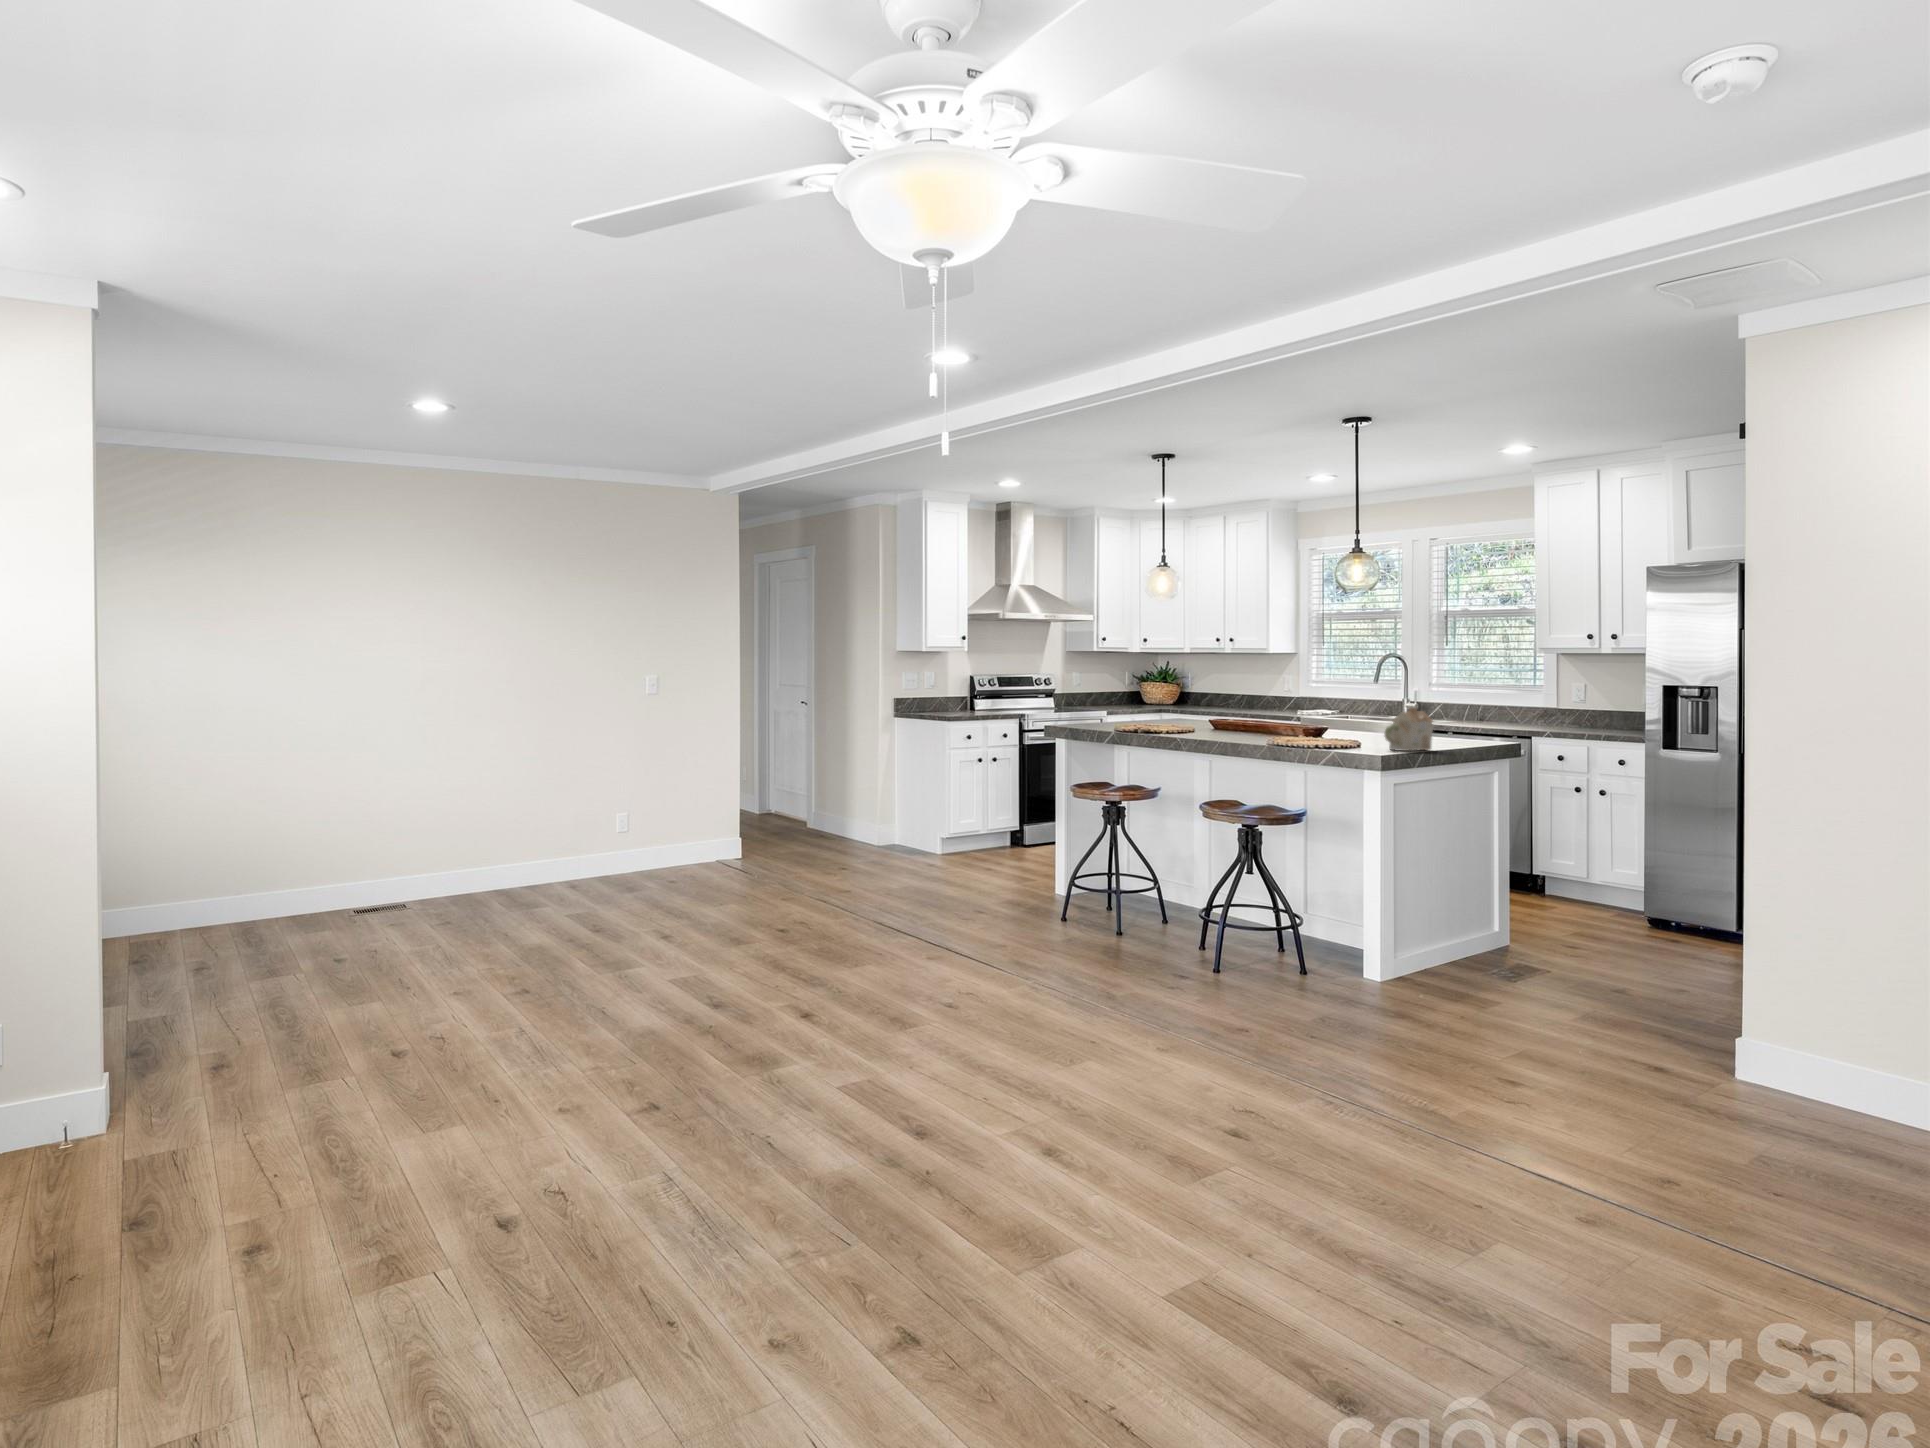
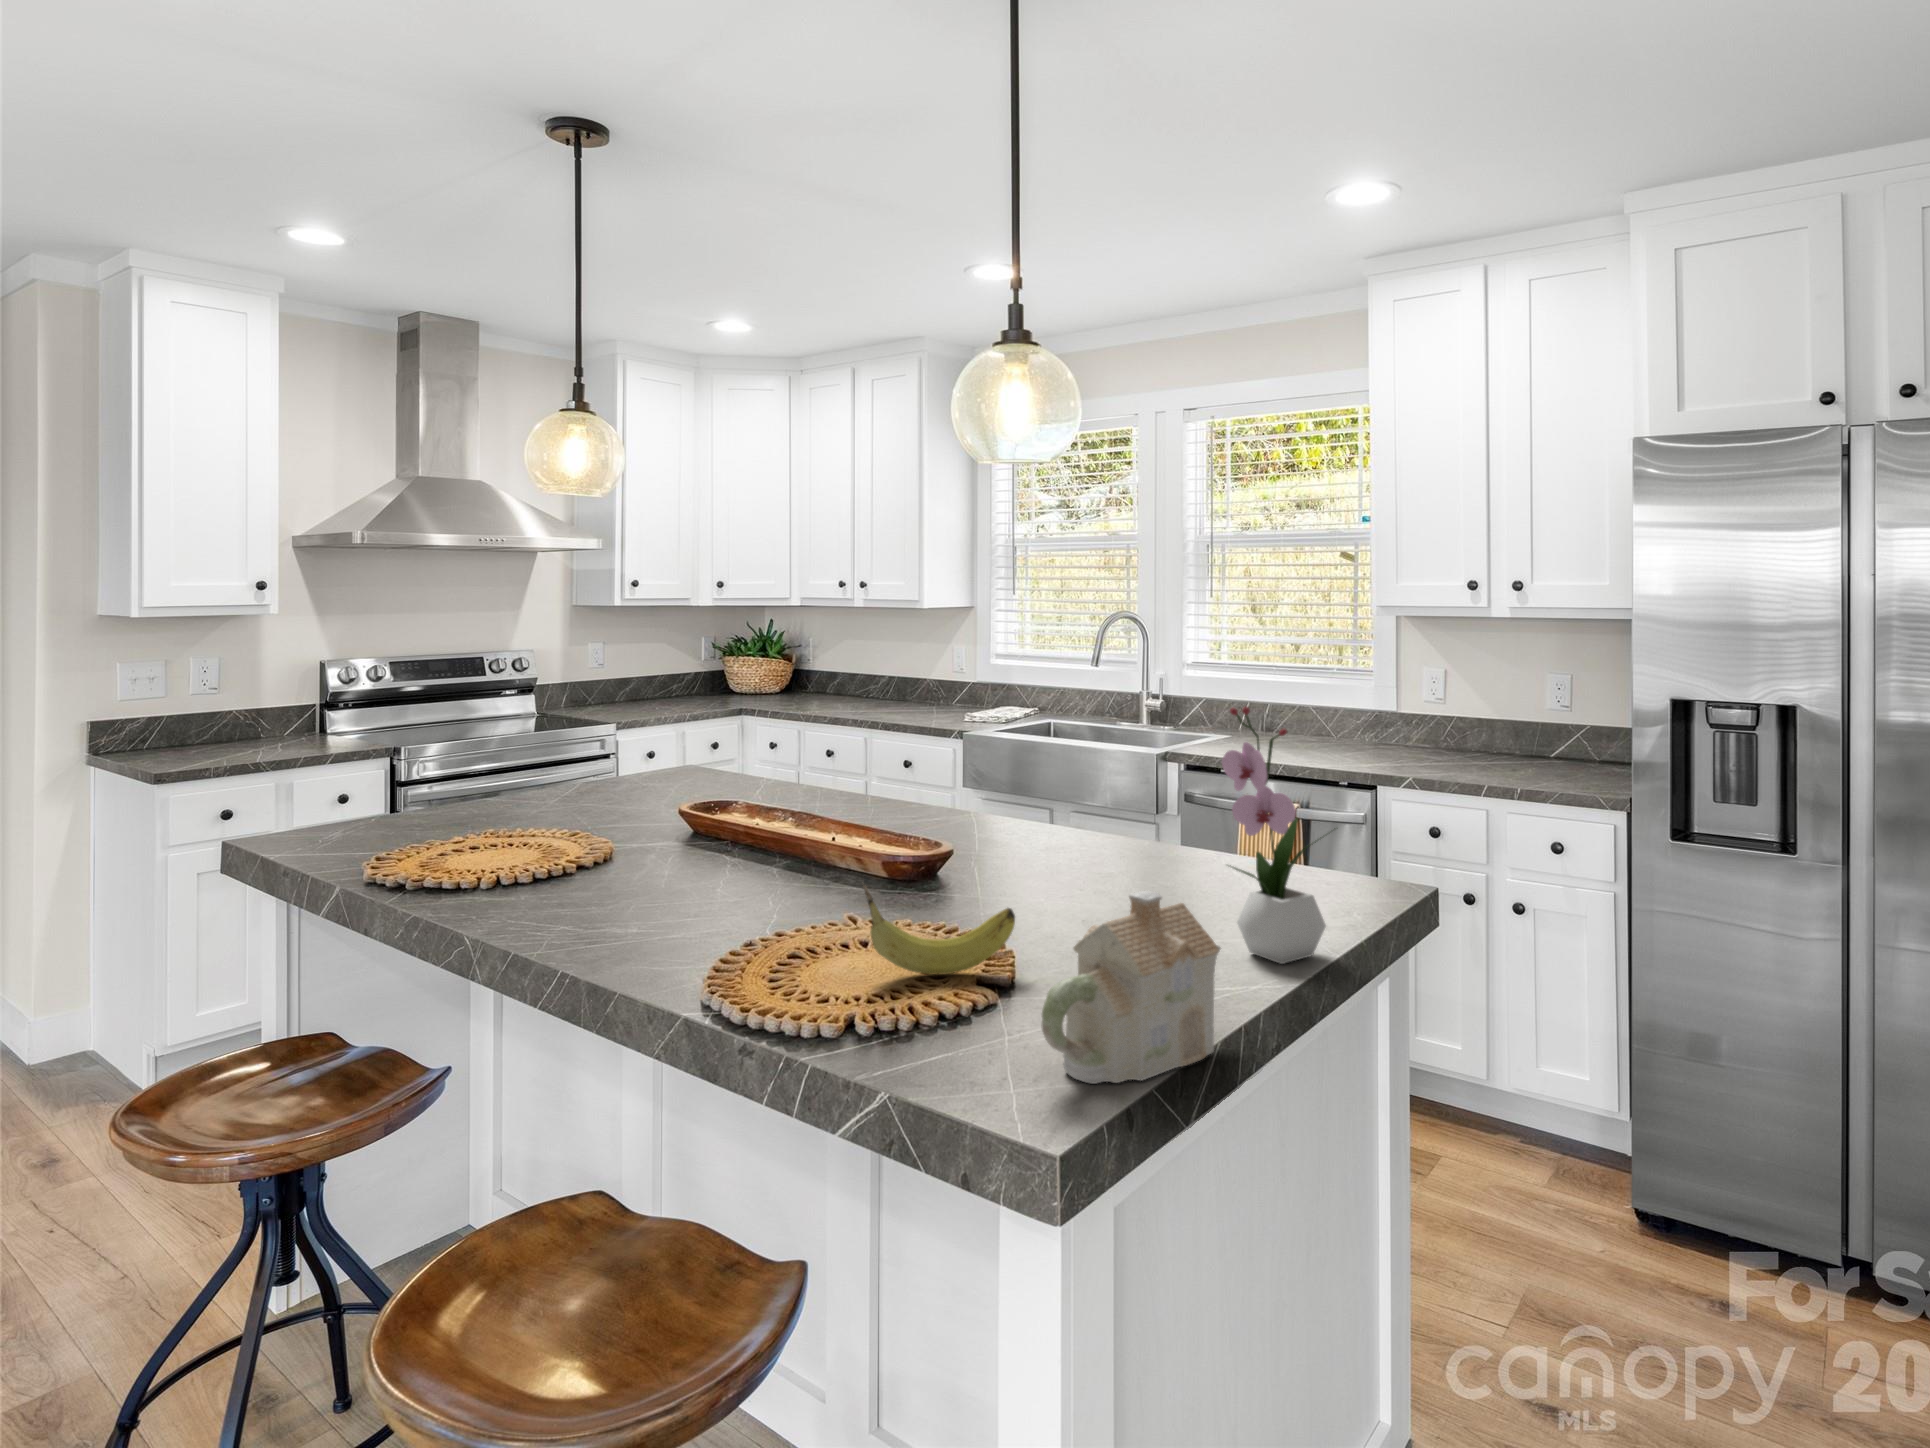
flower arrangement: none [1439,666,1478,746] -> present [1222,707,1326,964]
fruit: none [1322,714,1369,743] -> present [863,886,1015,975]

